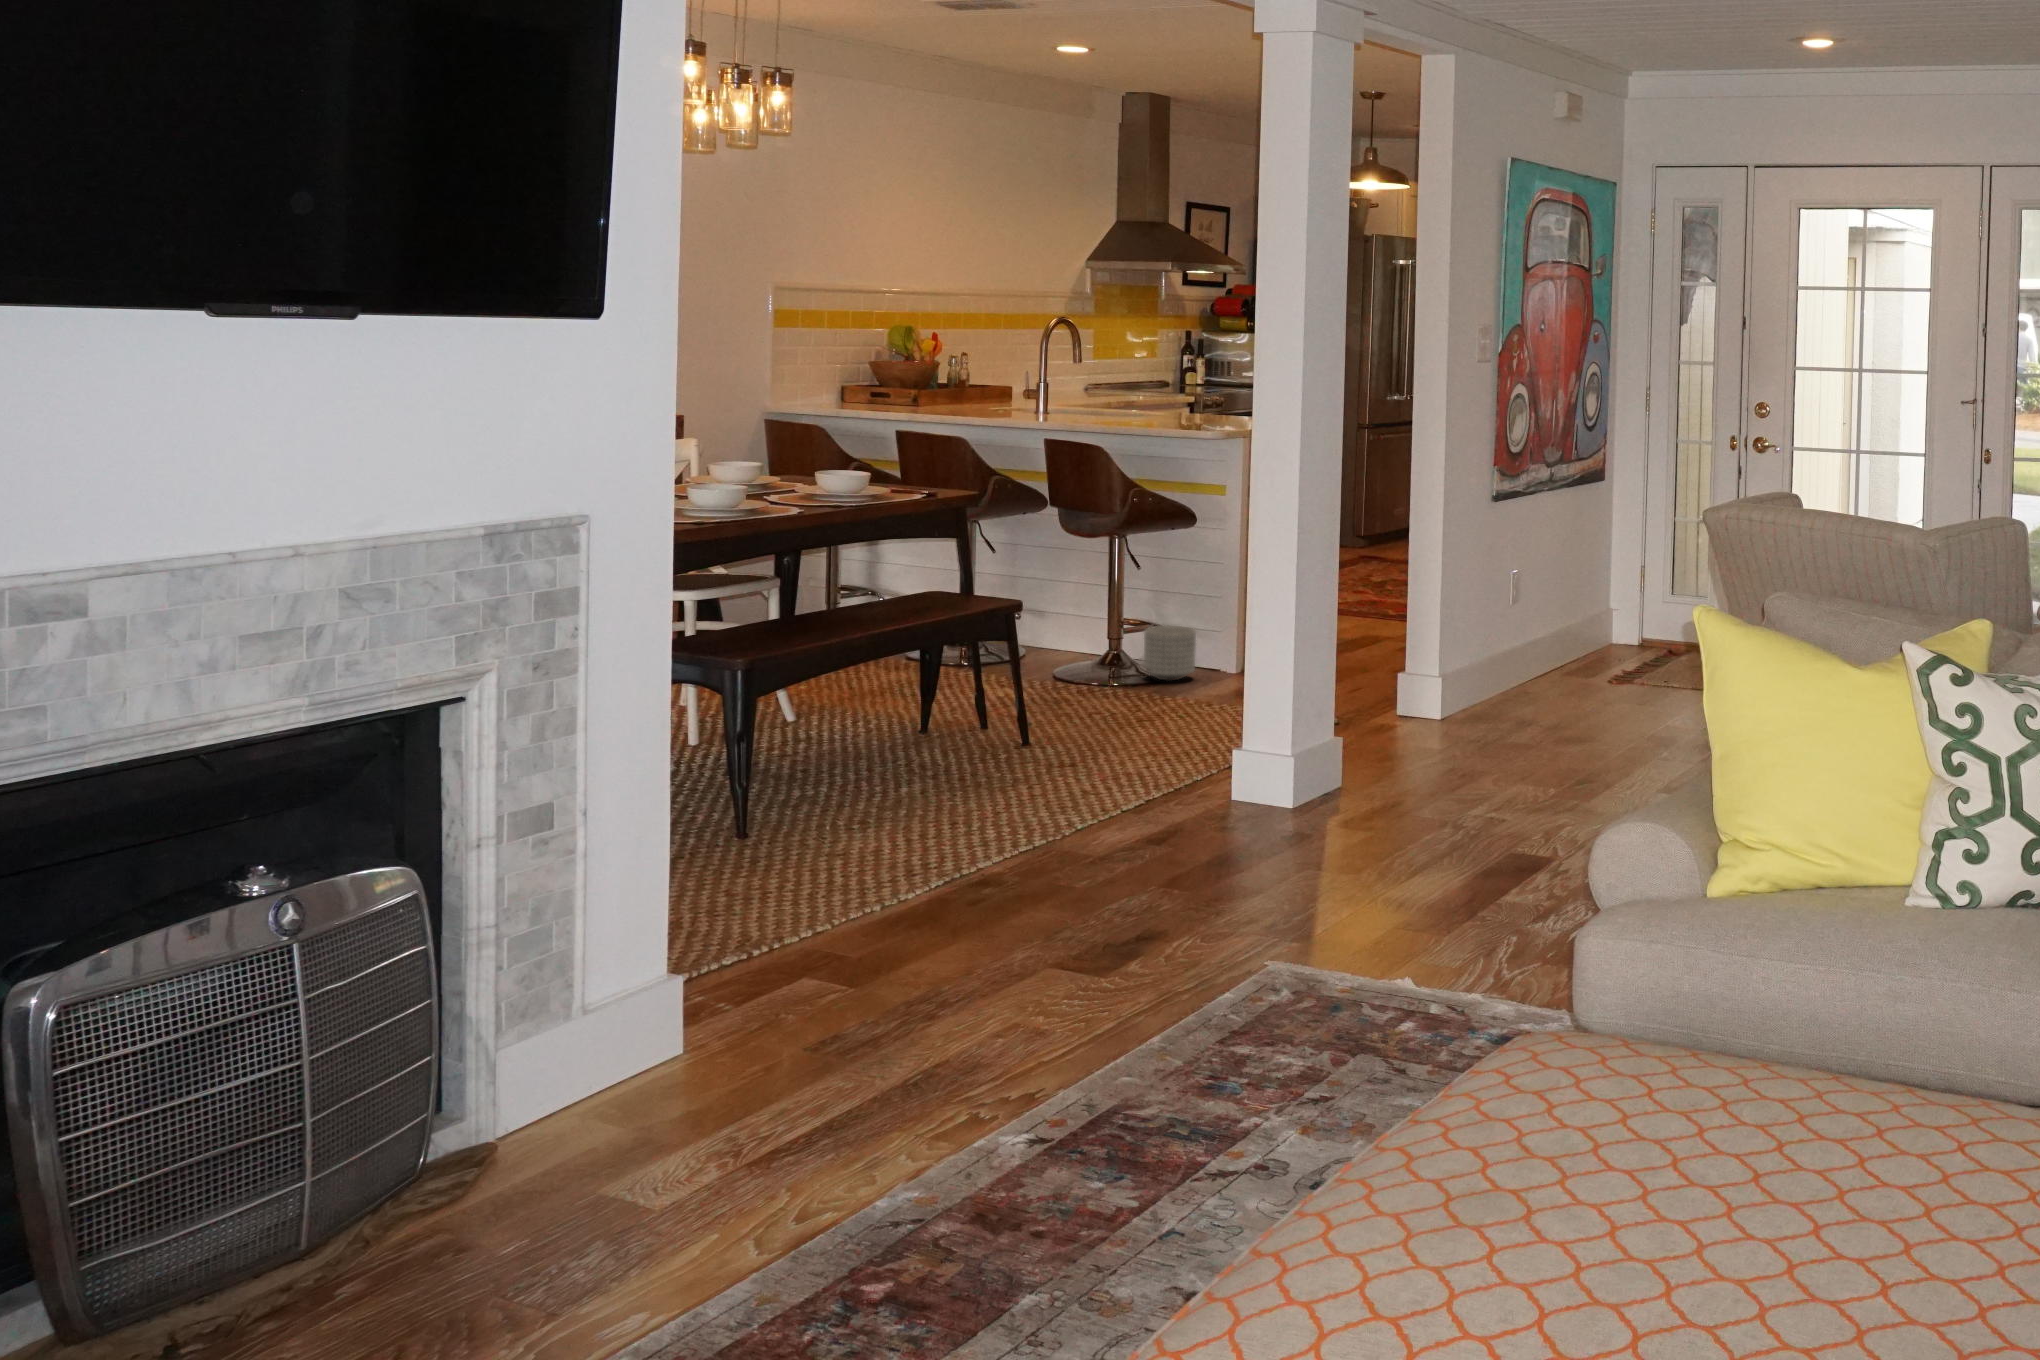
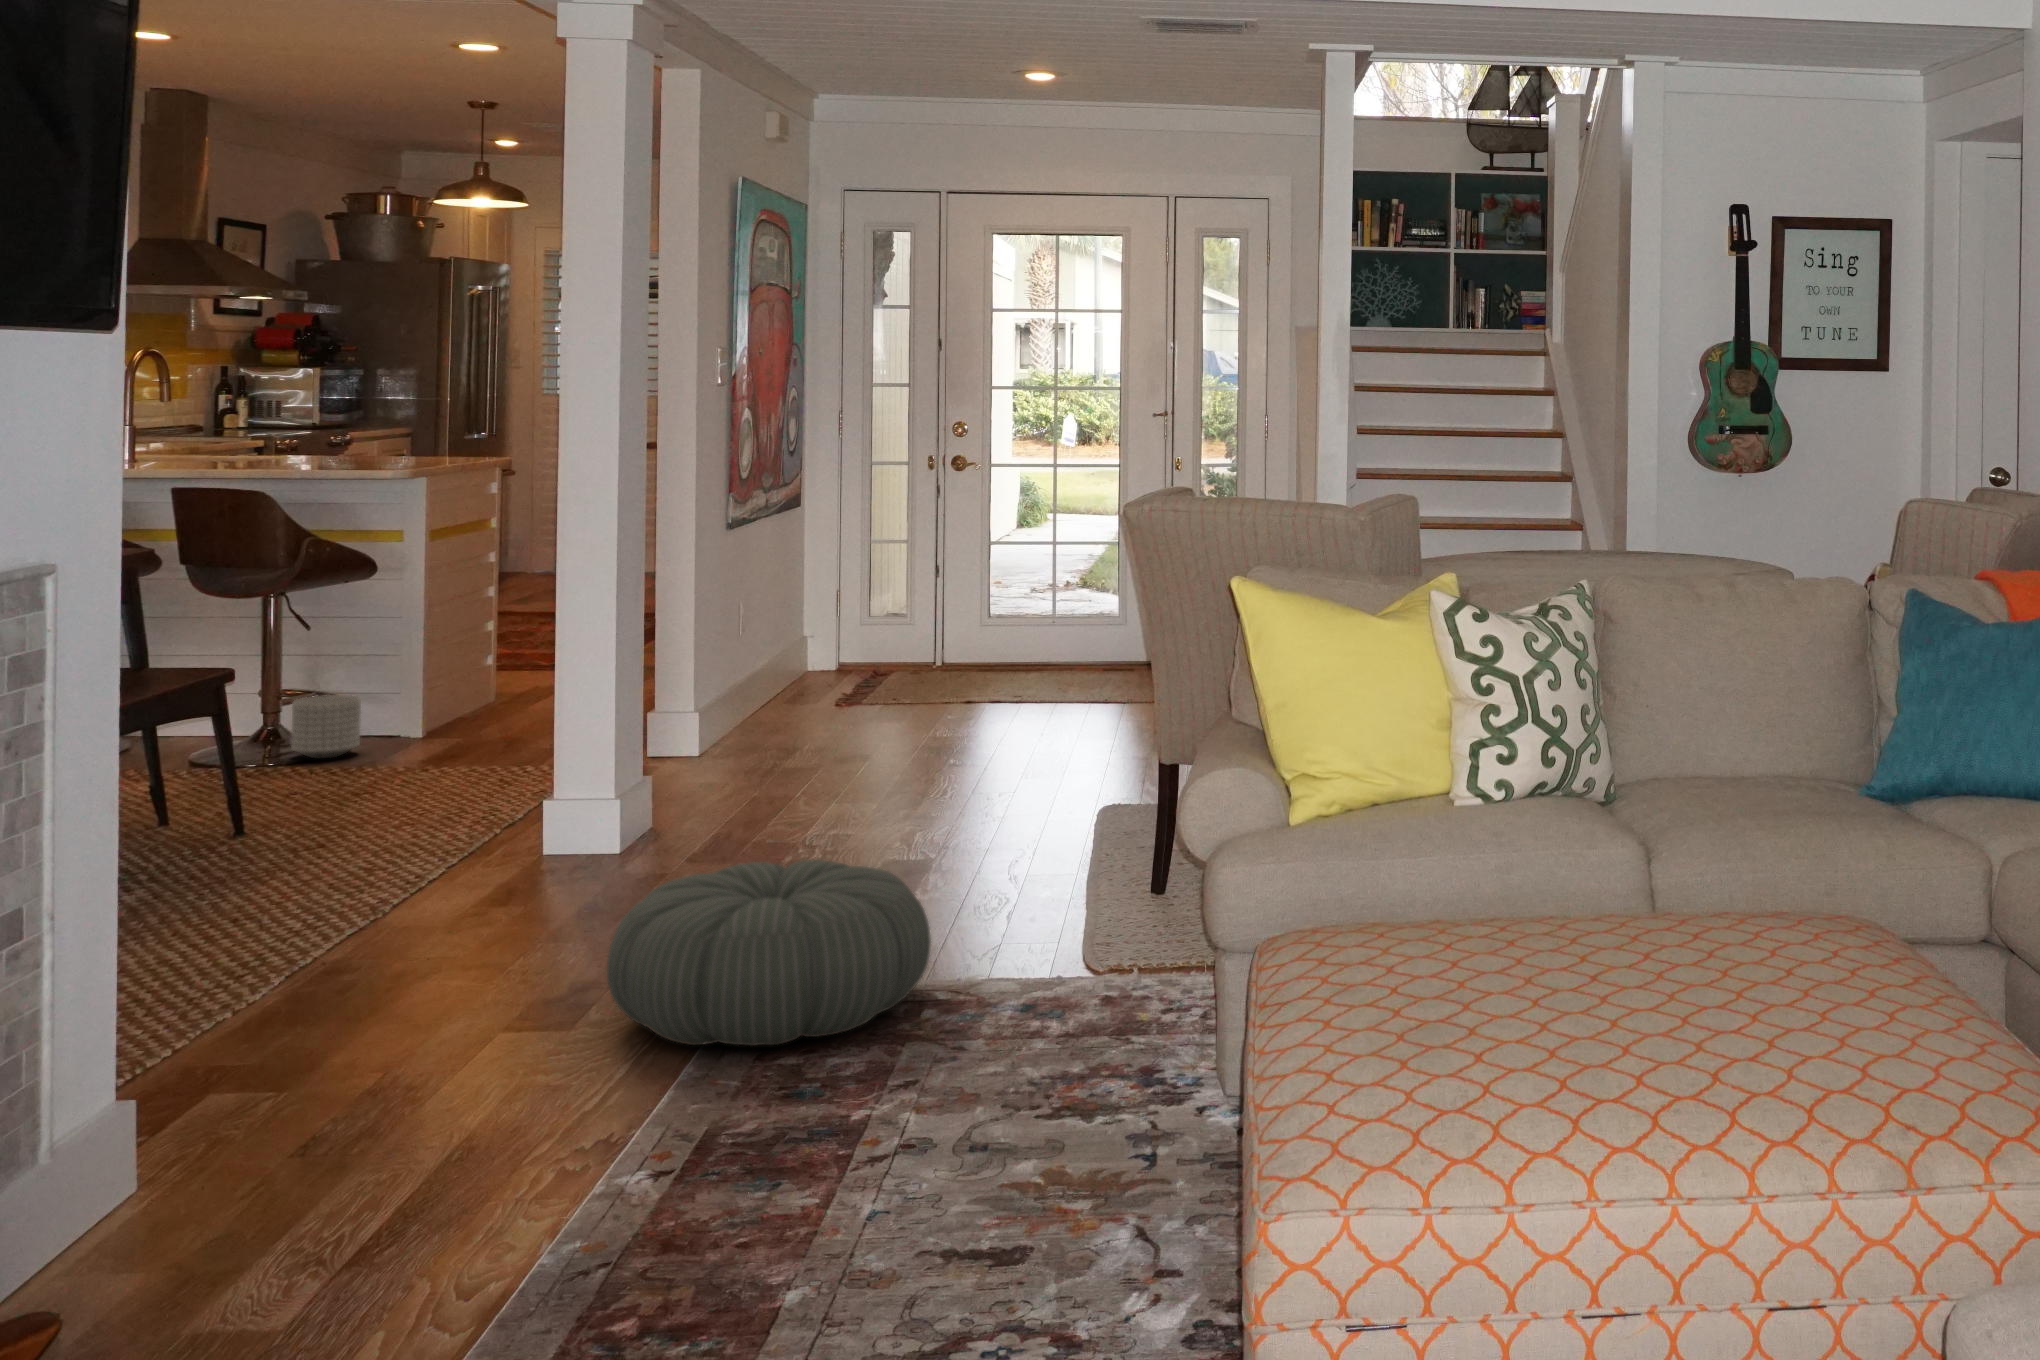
pouf: none [1129,840,1422,1026] -> present [607,859,931,1046]

